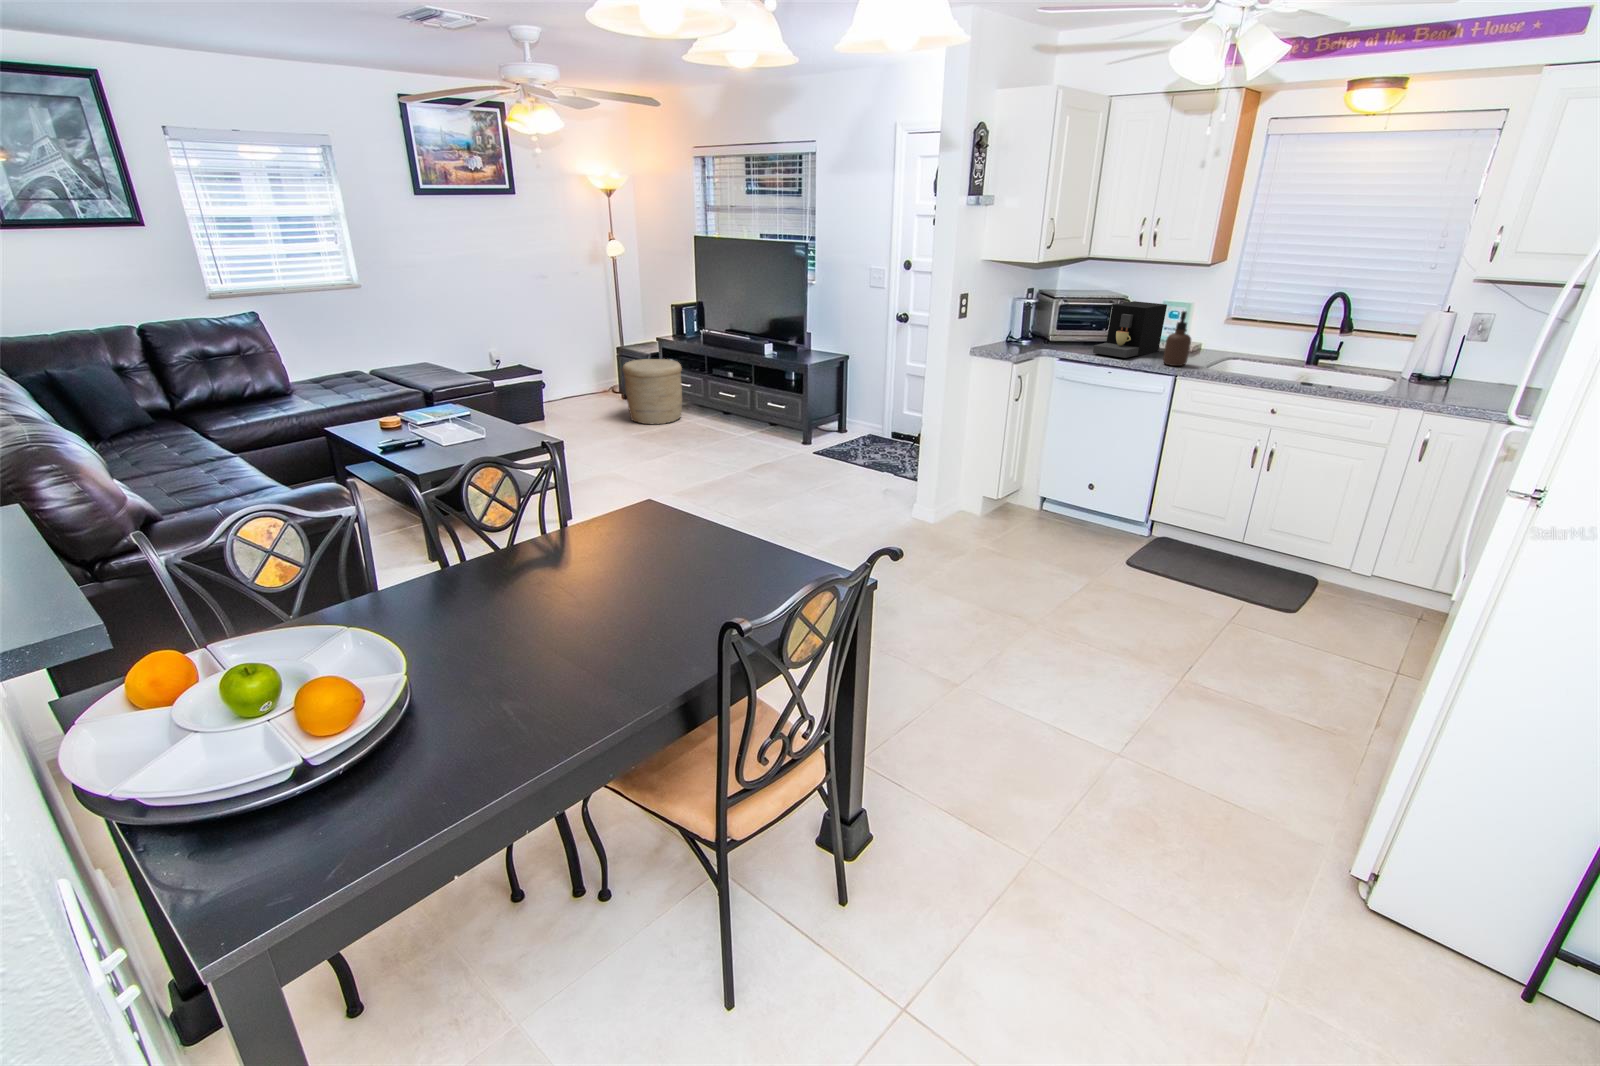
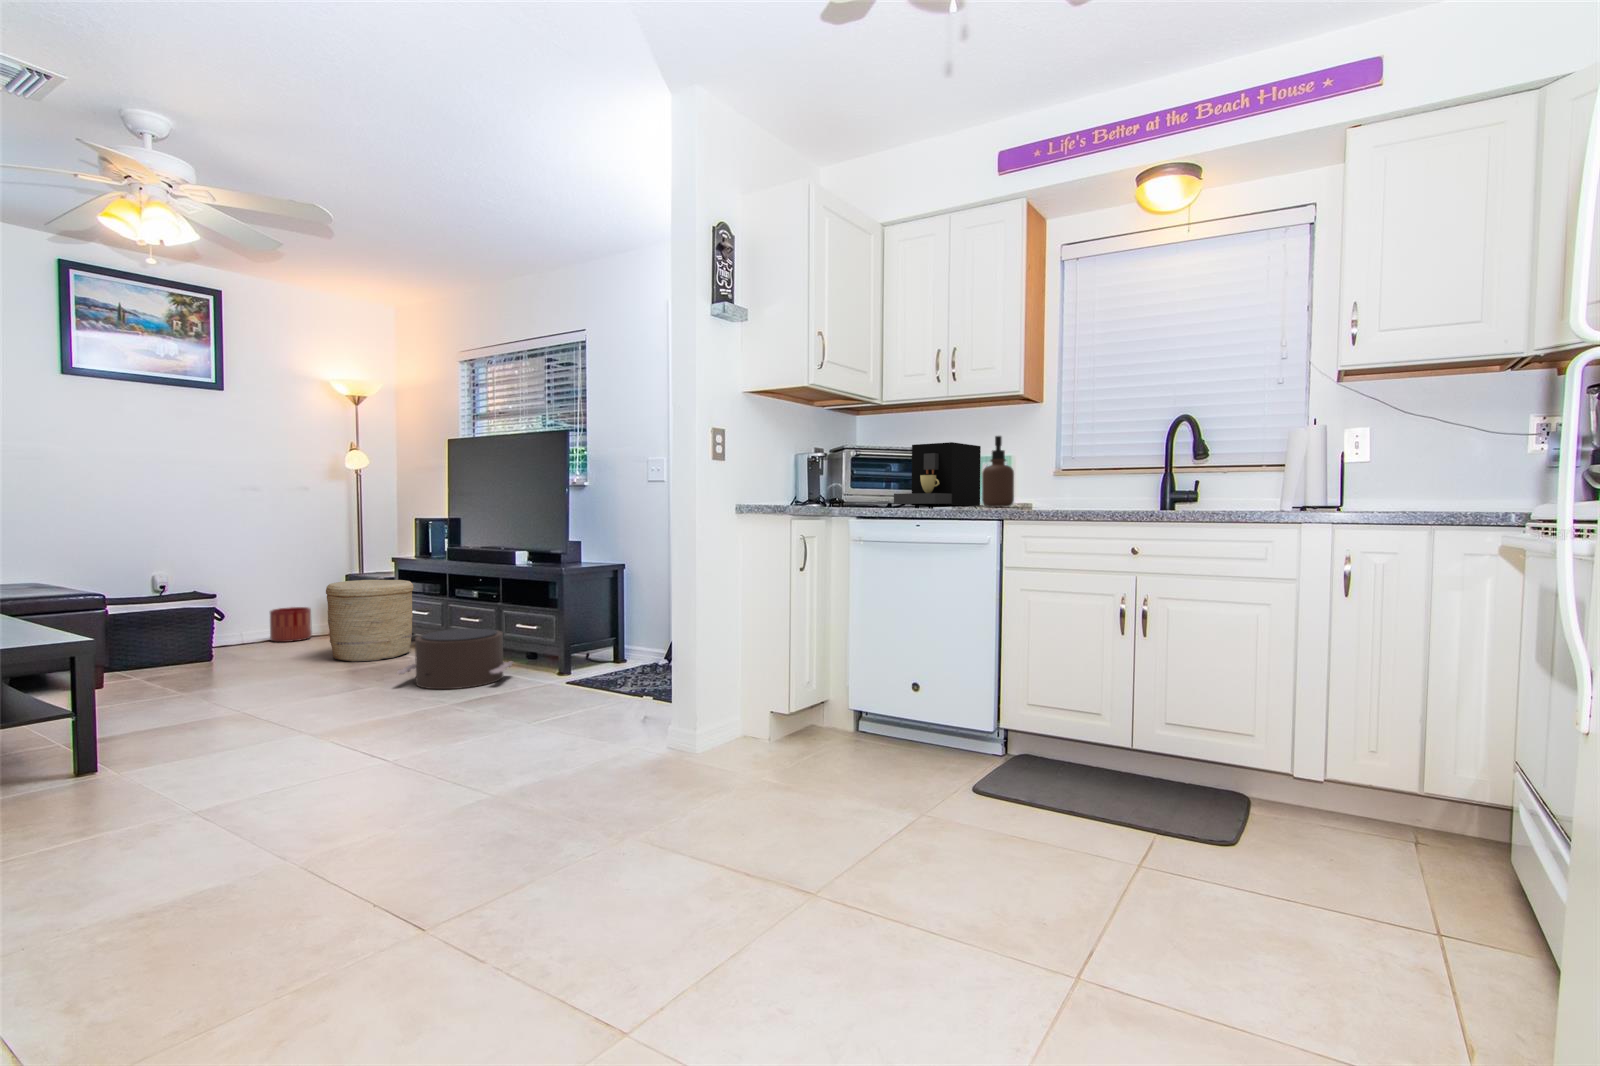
planter: none [566,373,596,401] -> present [270,607,312,642]
pouf: none [699,408,774,455] -> present [397,629,513,689]

